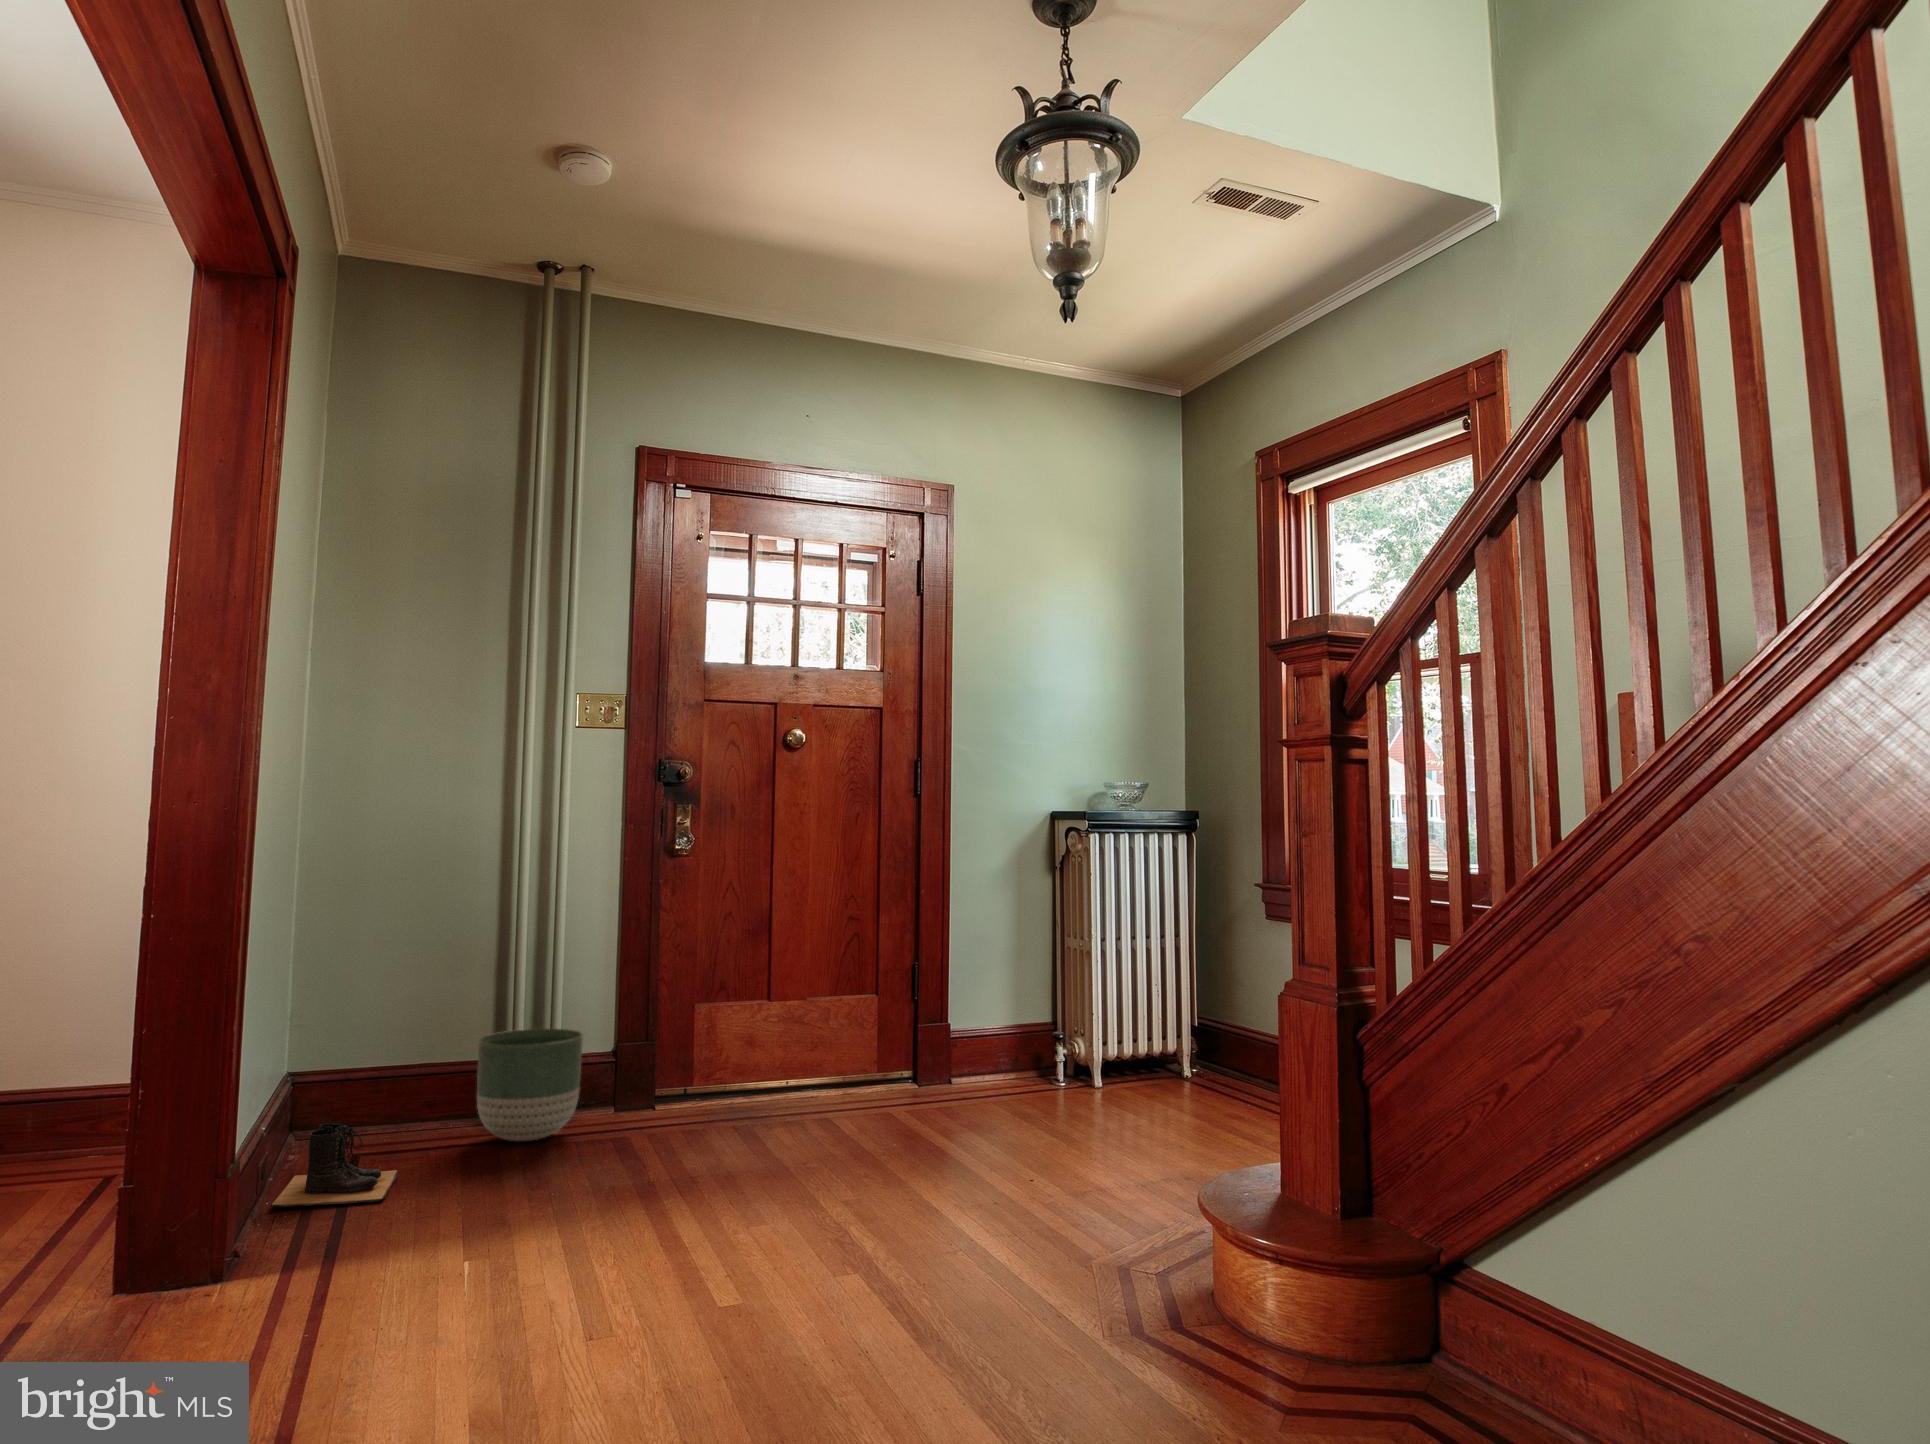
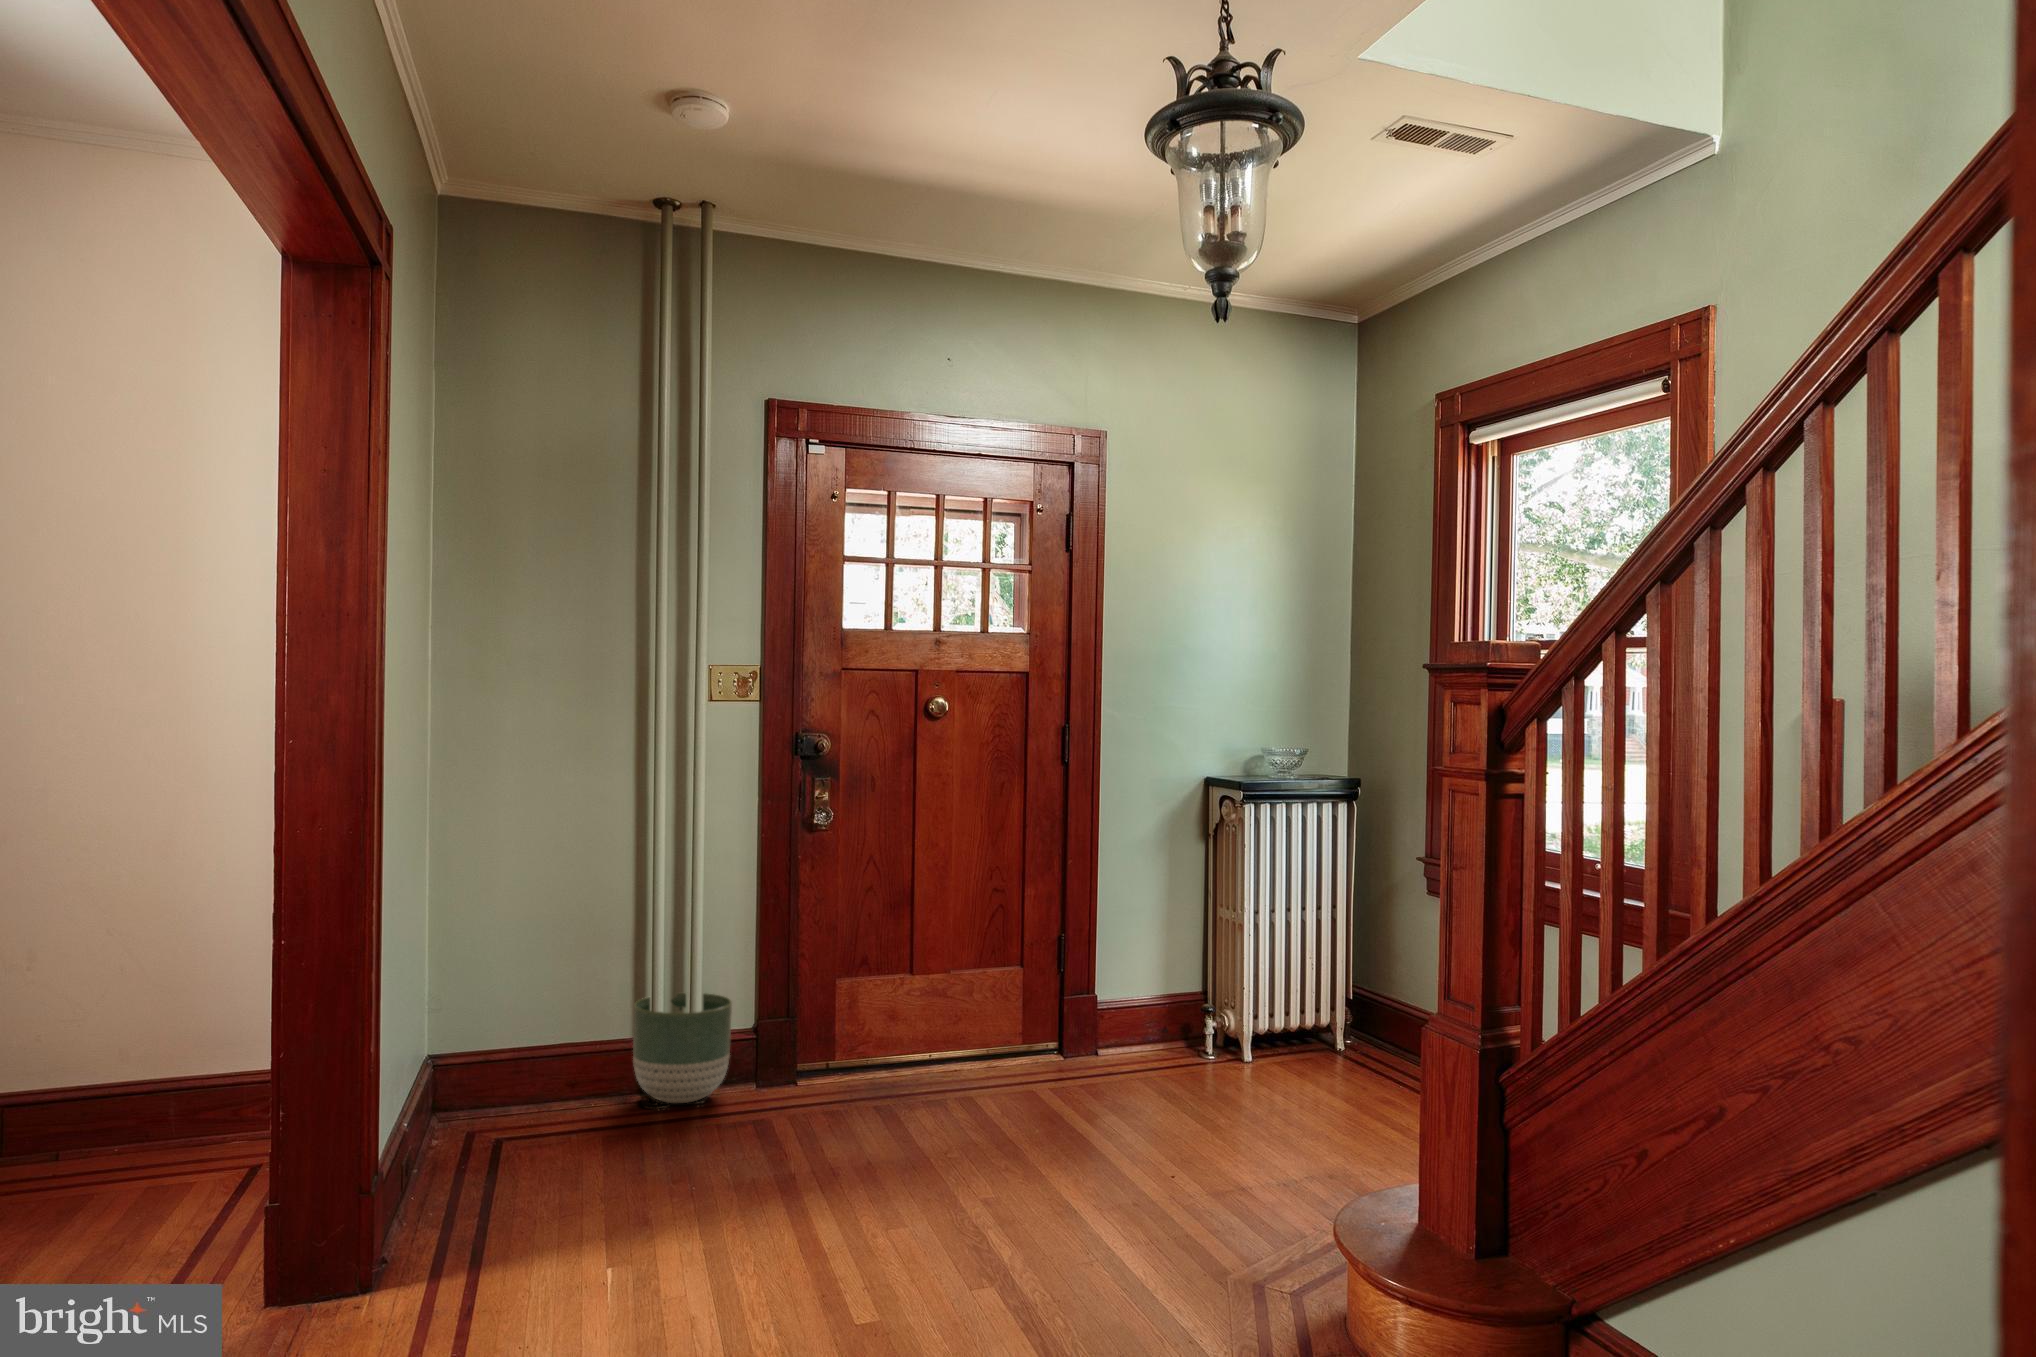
boots: present [271,1124,398,1207] -> none [454,1086,565,1165]

